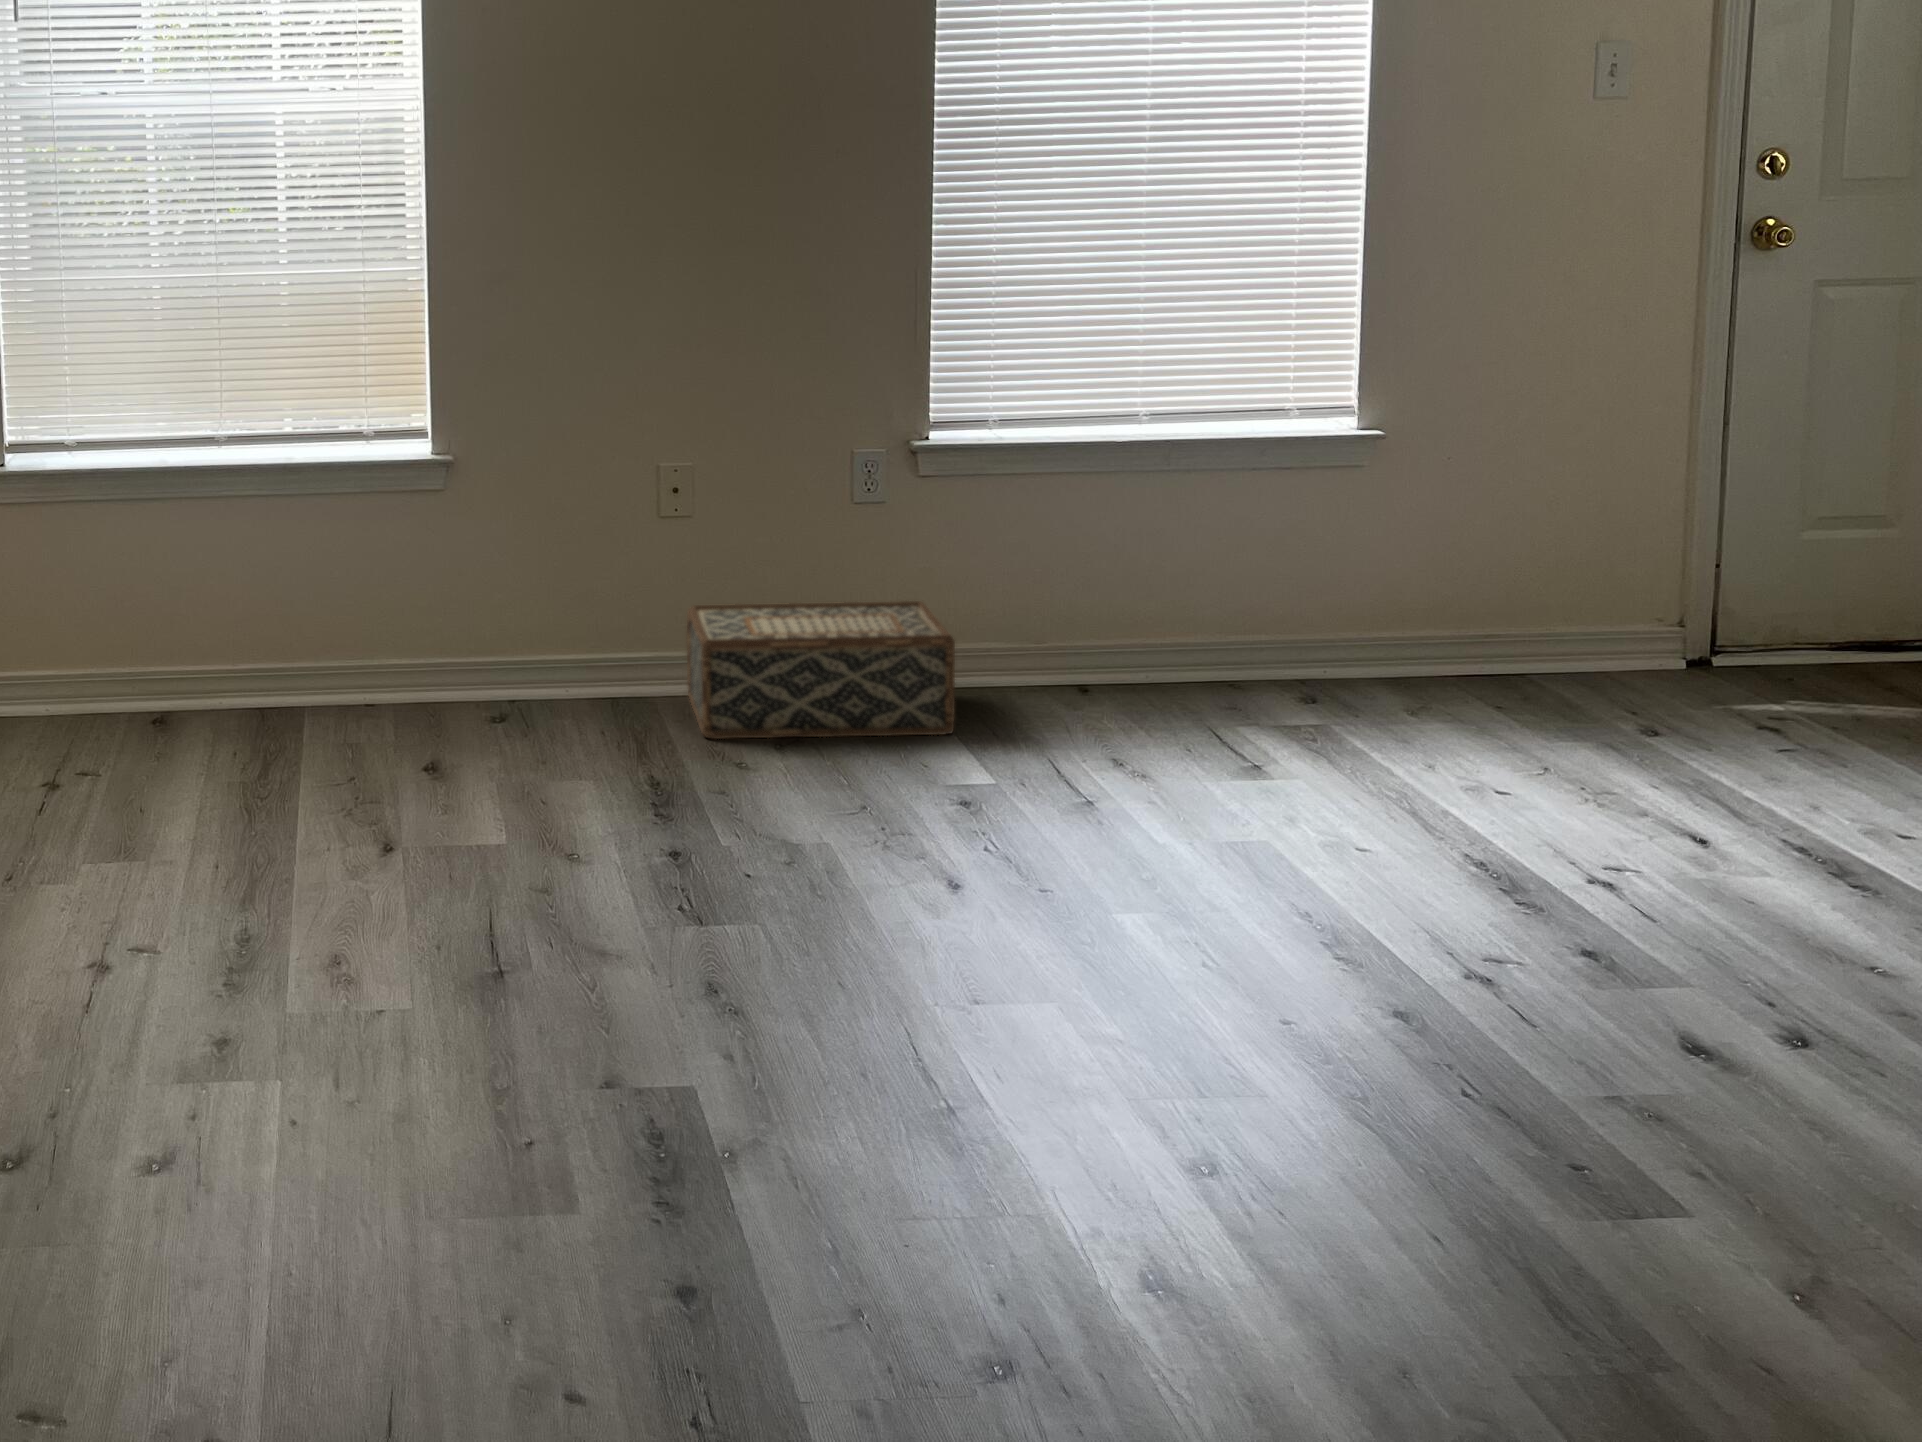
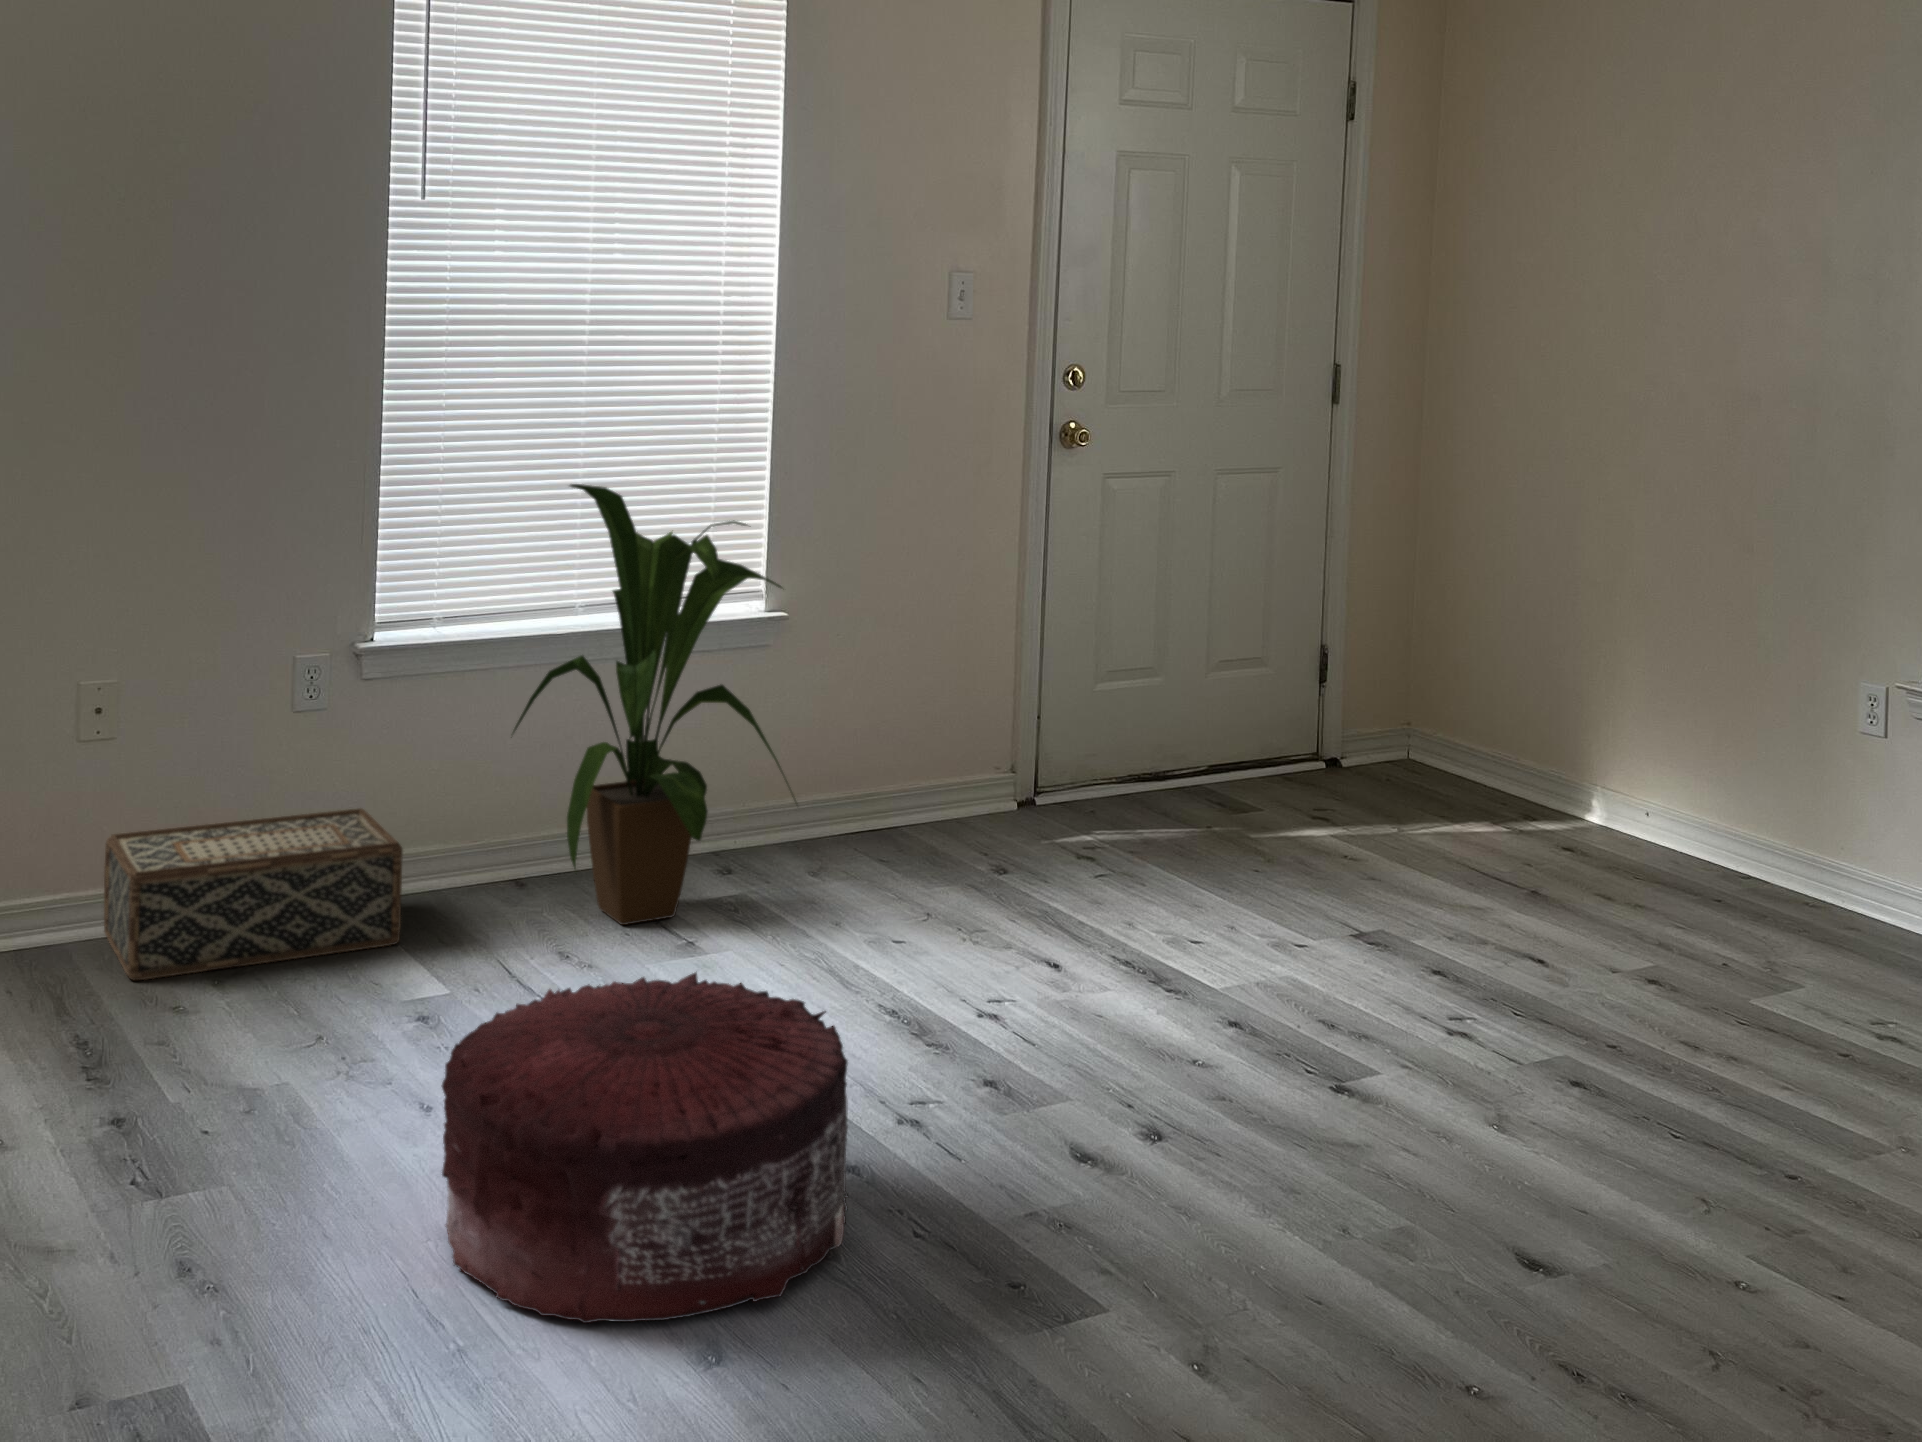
house plant: none [1068,282,1383,742] -> present [513,484,793,925]
pouf: none [944,781,1389,1125] -> present [442,973,848,1323]

